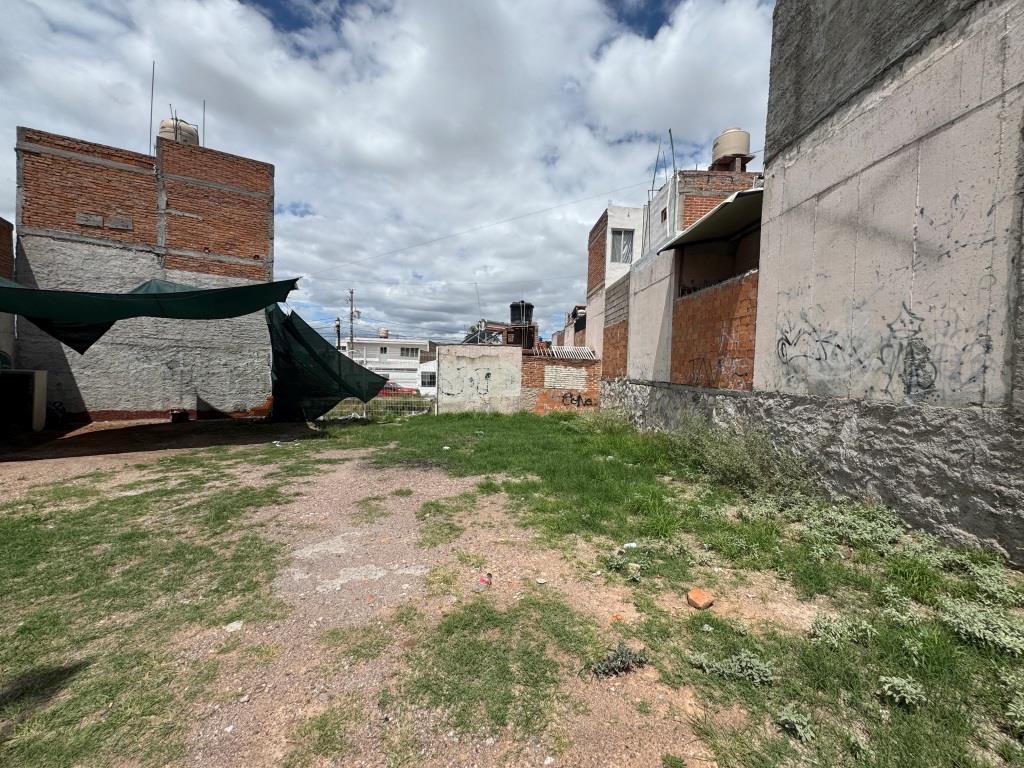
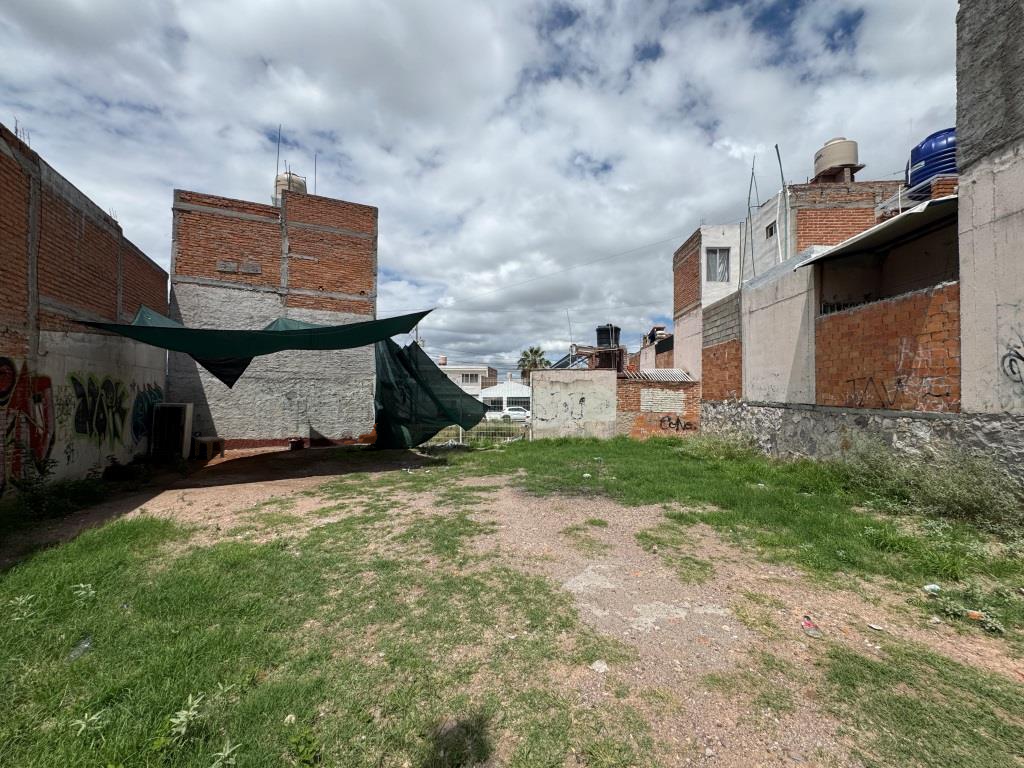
bench: none [53,408,90,433] -> present [195,437,225,459]

